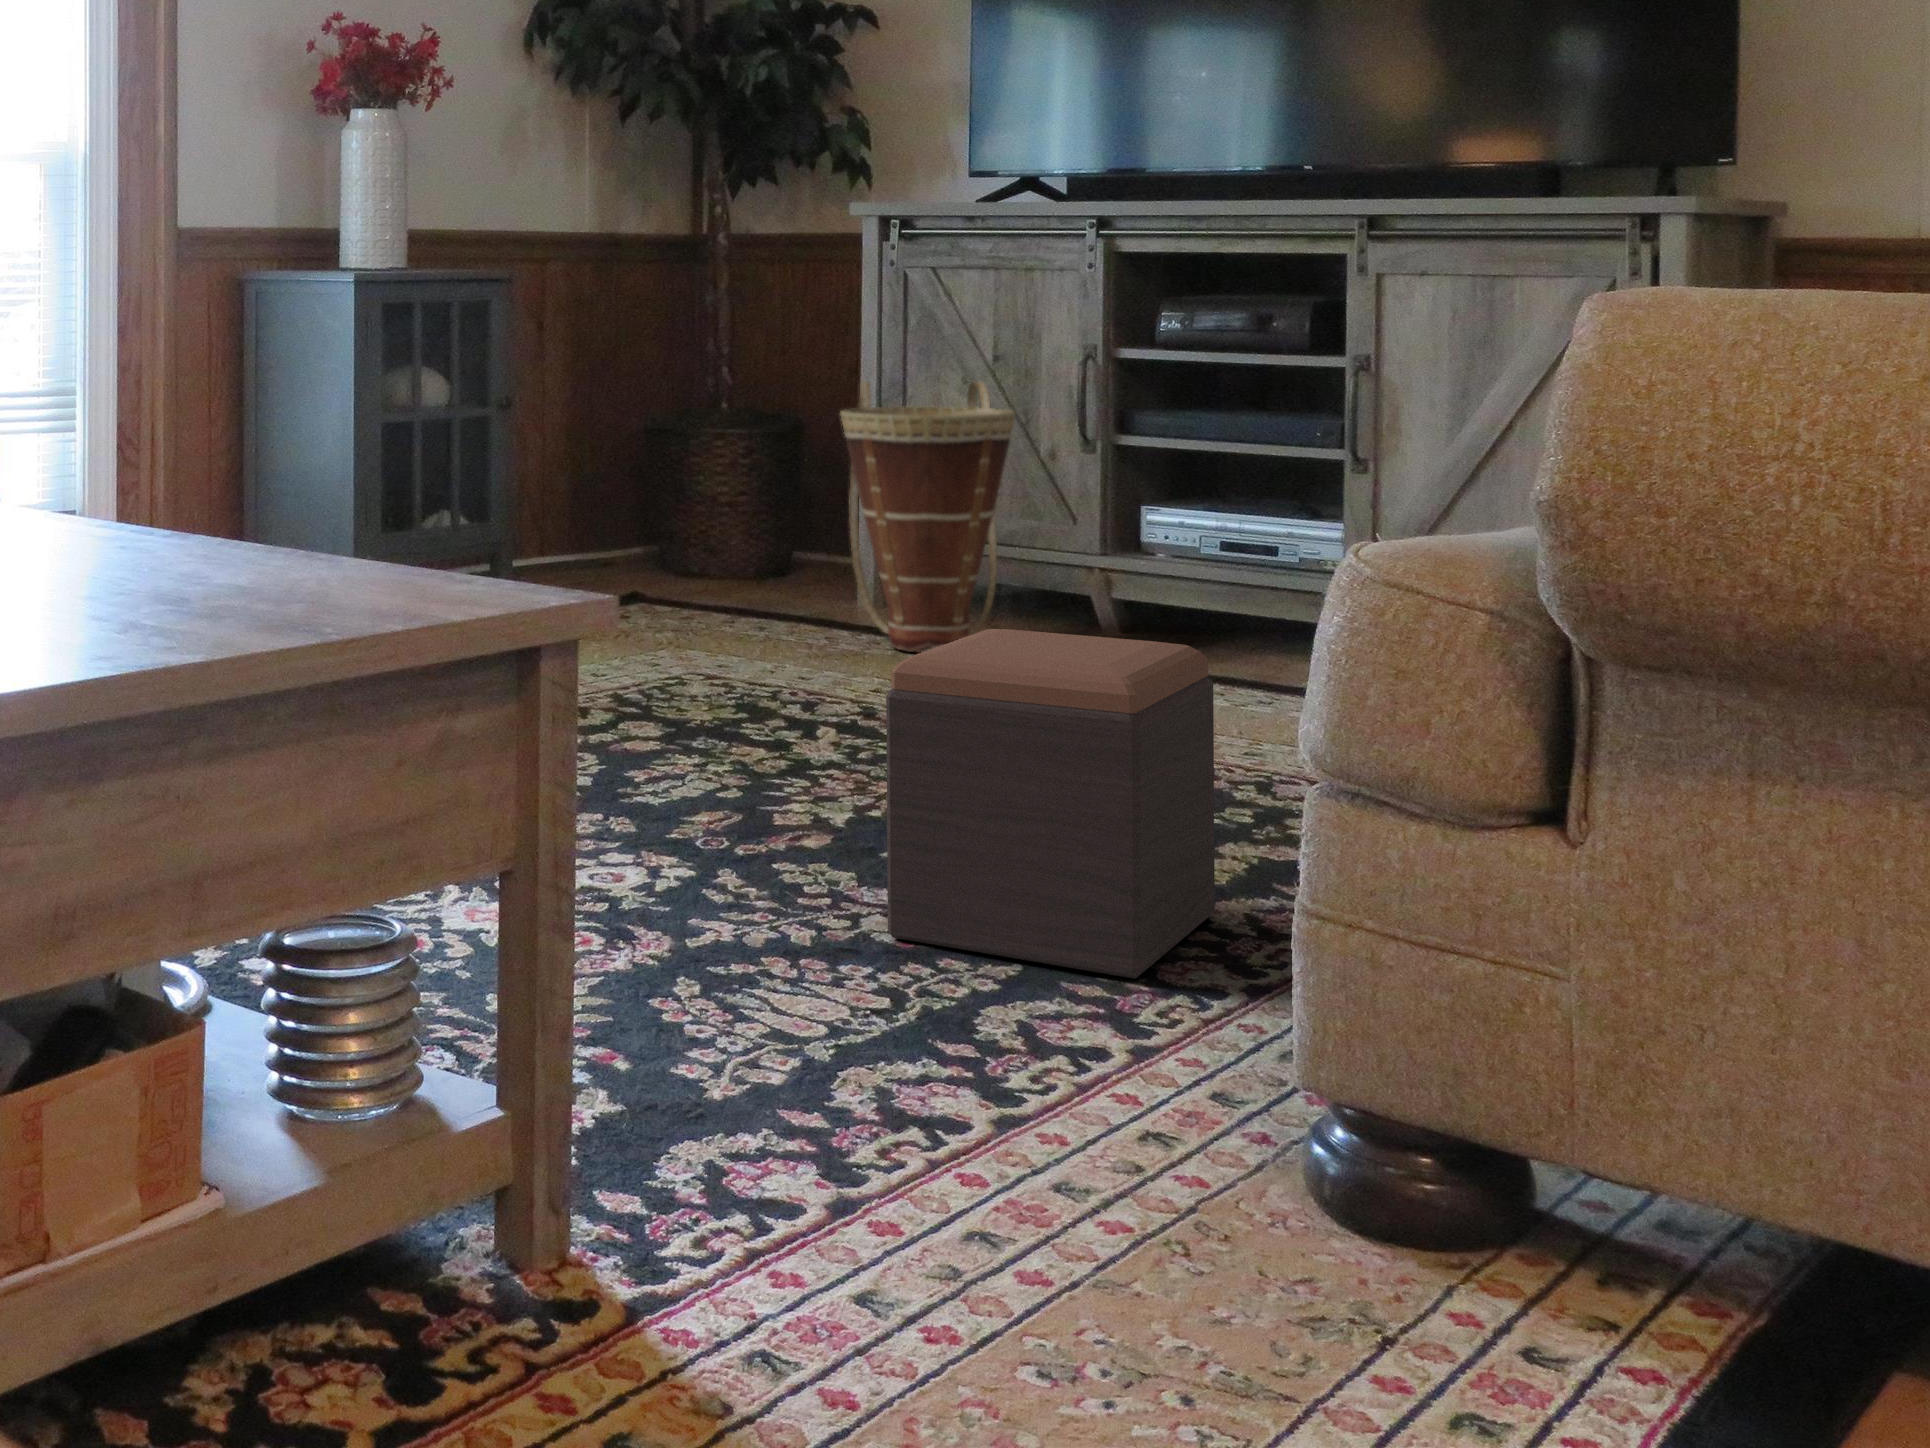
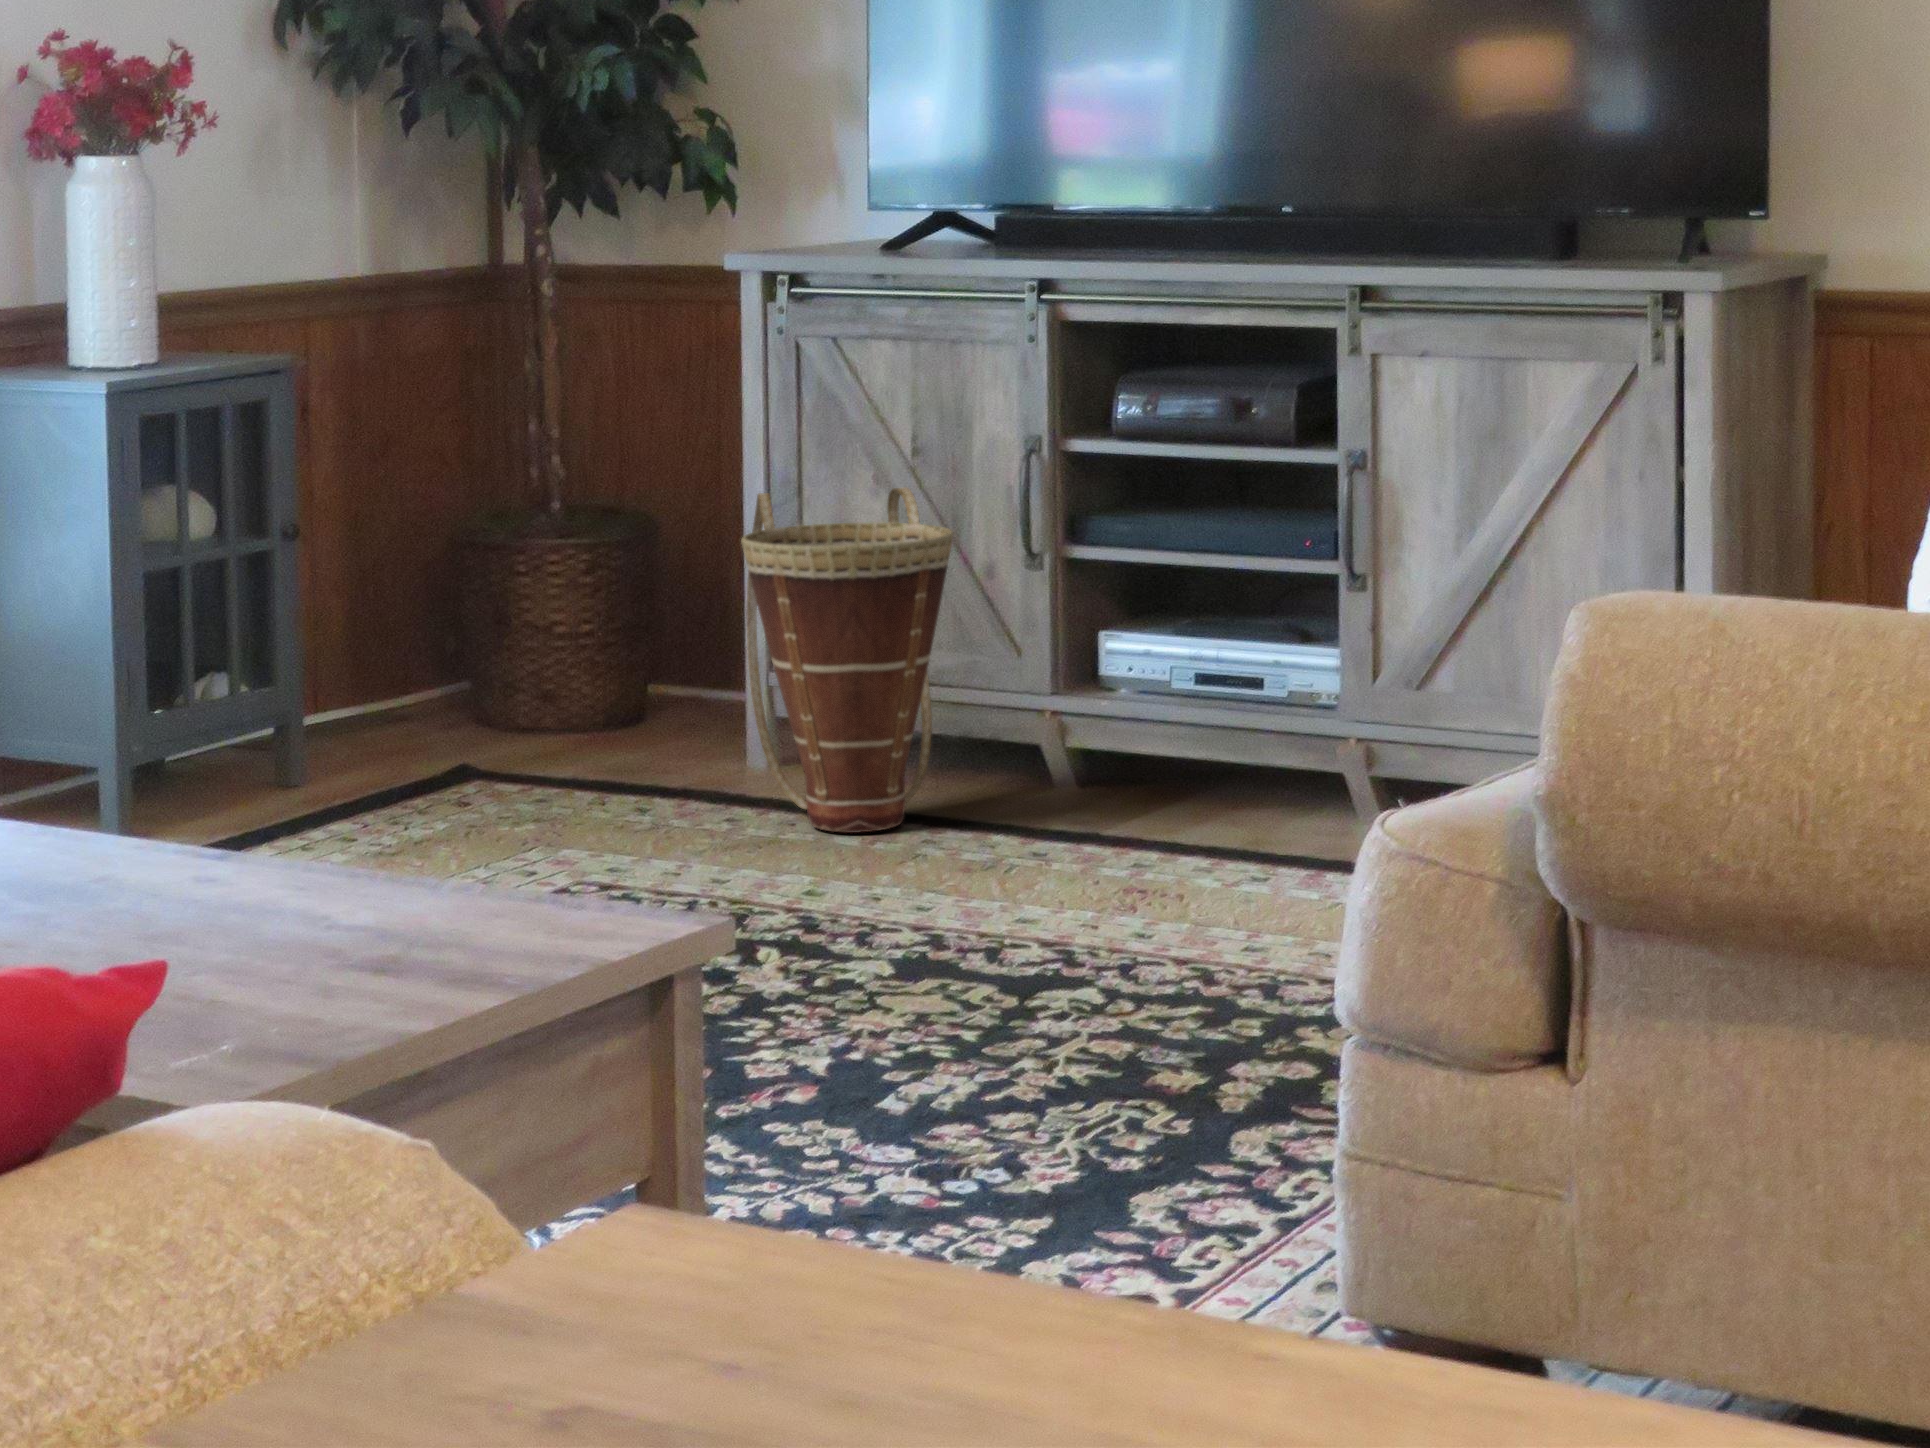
footstool: present [886,629,1215,979] -> none [899,853,1237,1223]

